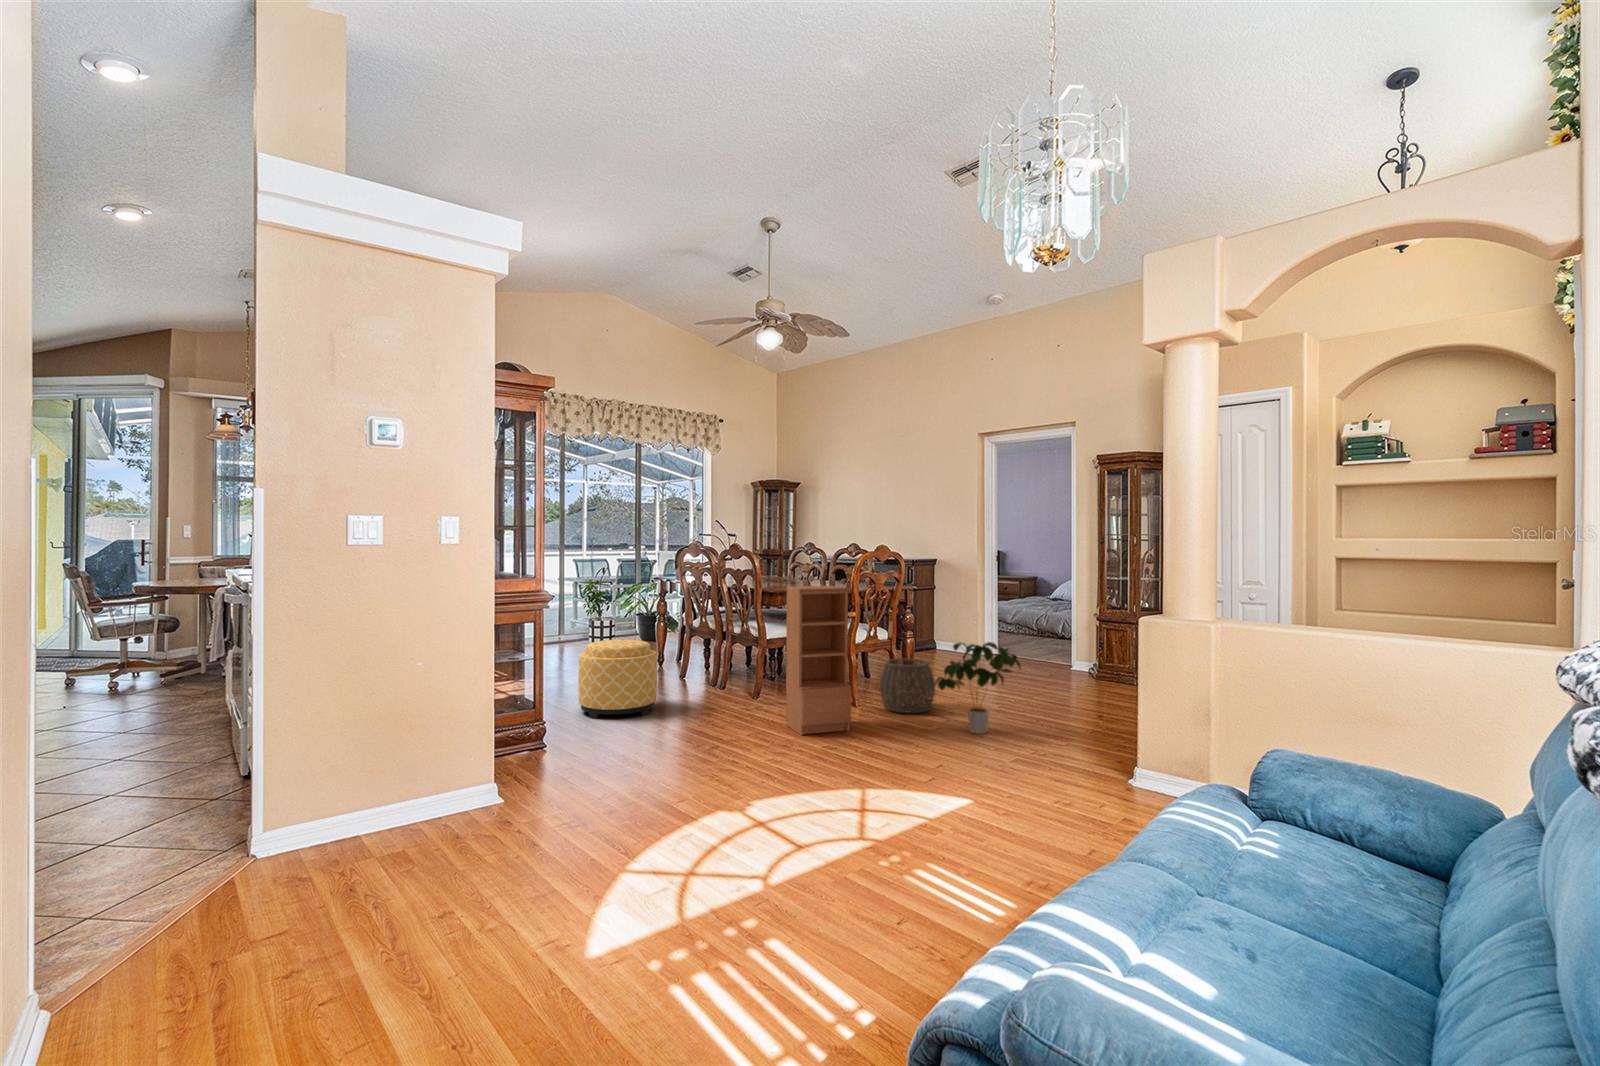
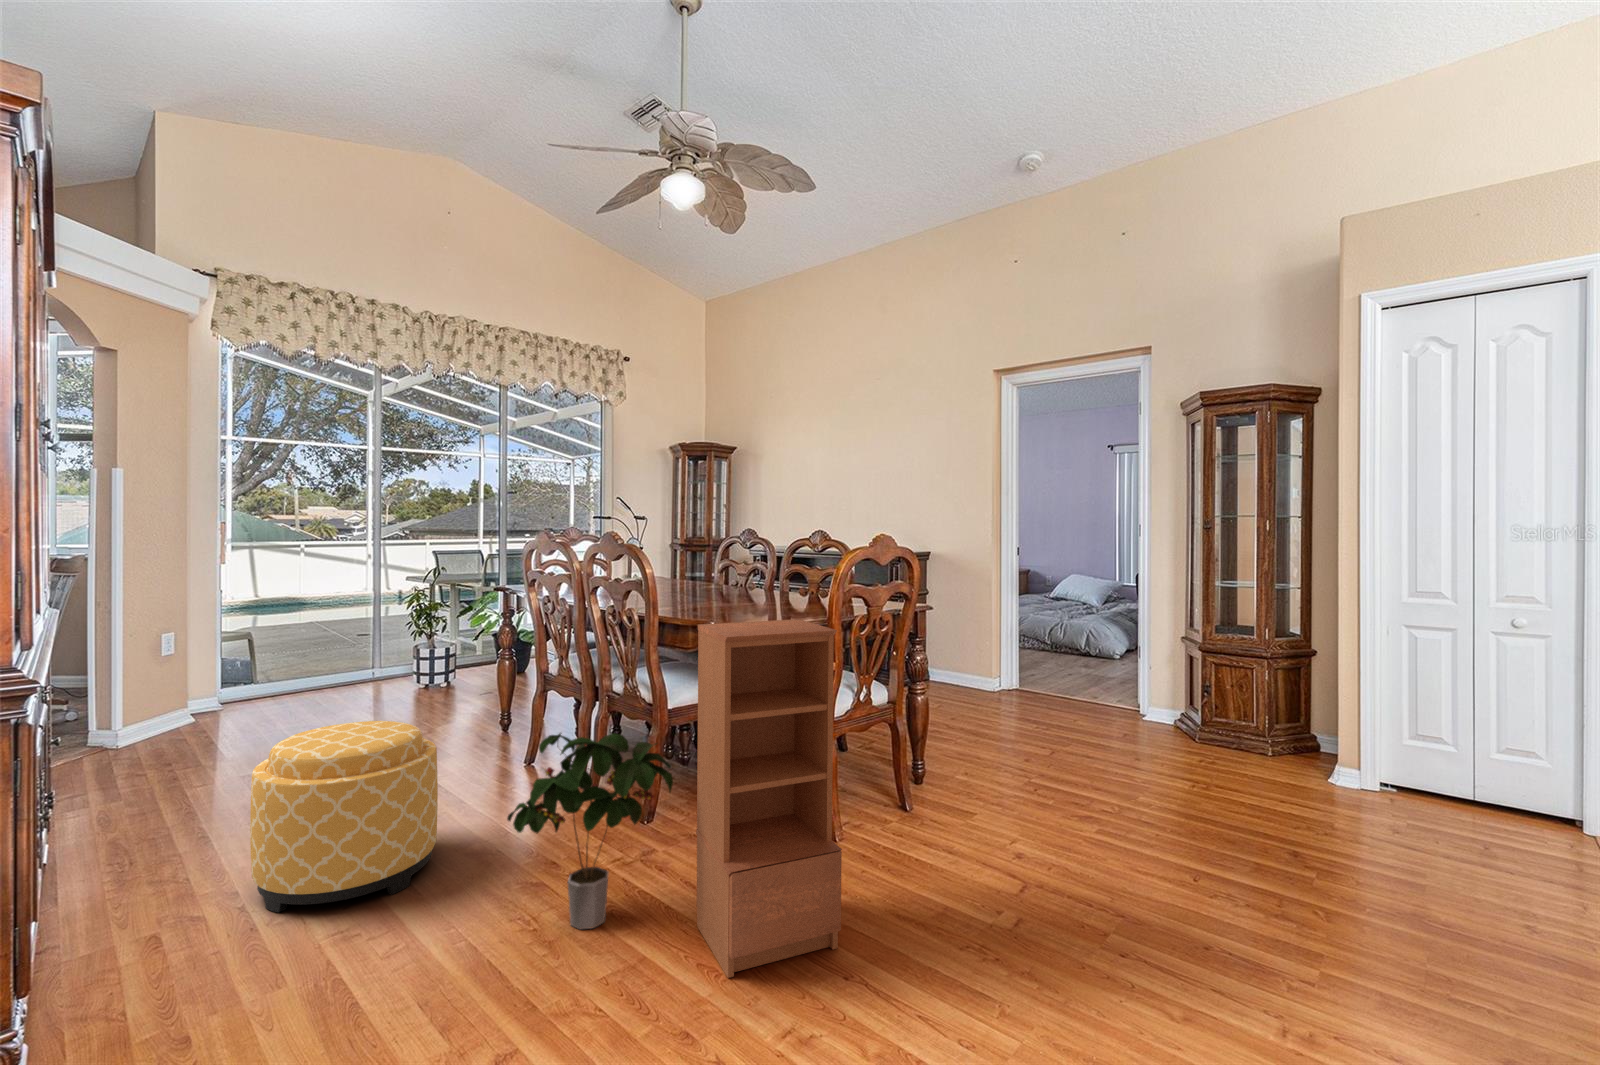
potted plant: present [935,642,1021,734] -> present [507,733,673,929]
woven basket: present [880,659,935,713] -> none [883,746,993,868]

